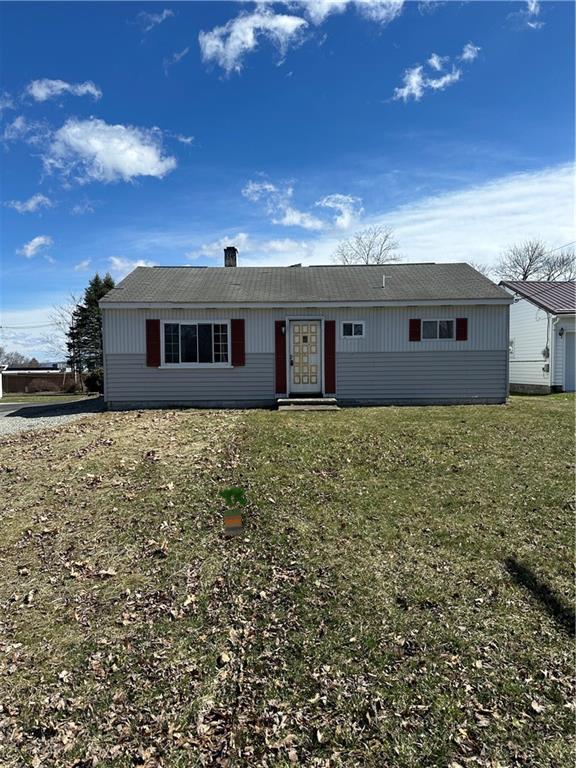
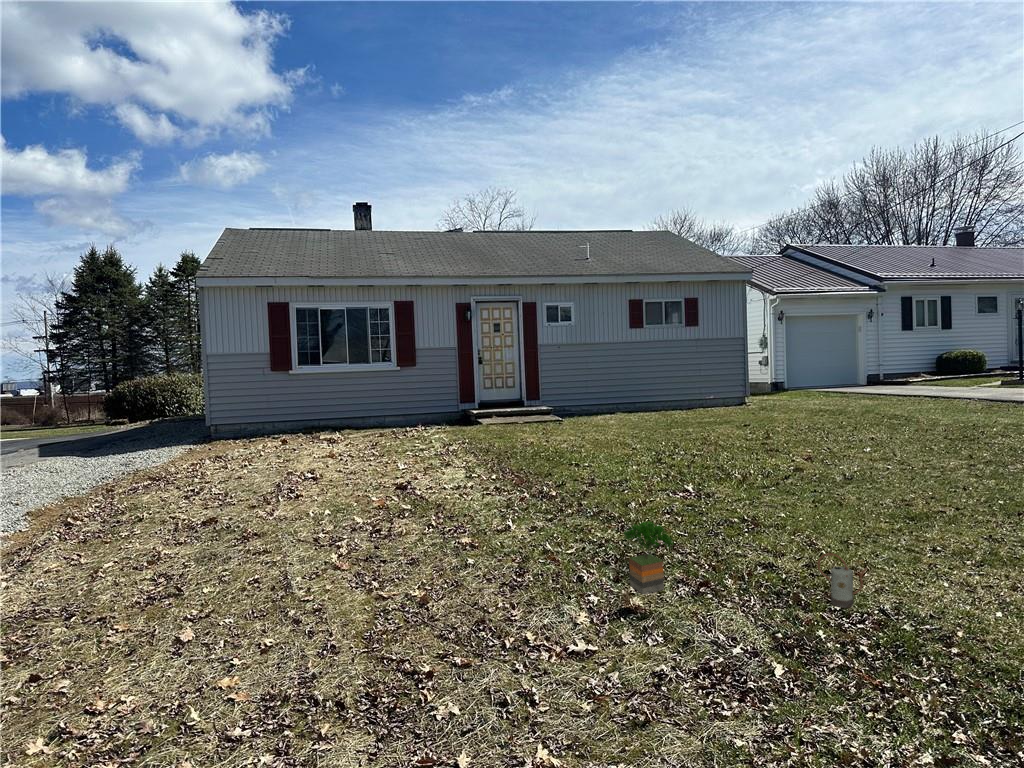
watering can: none [327,520,353,560] -> present [817,553,868,608]

